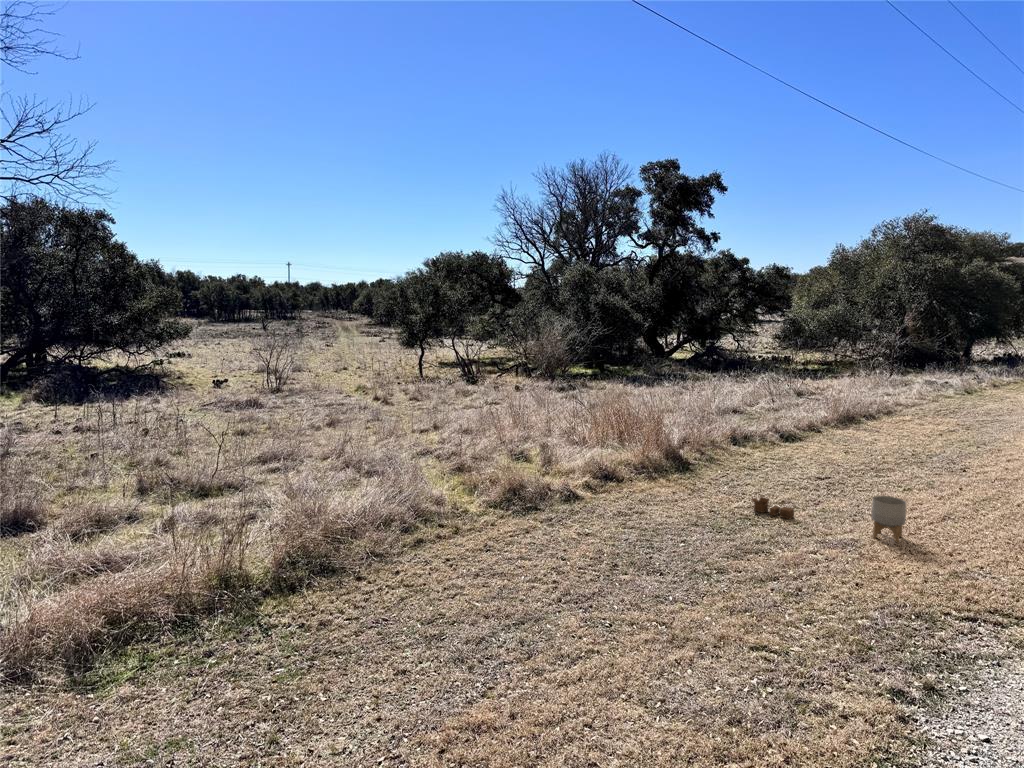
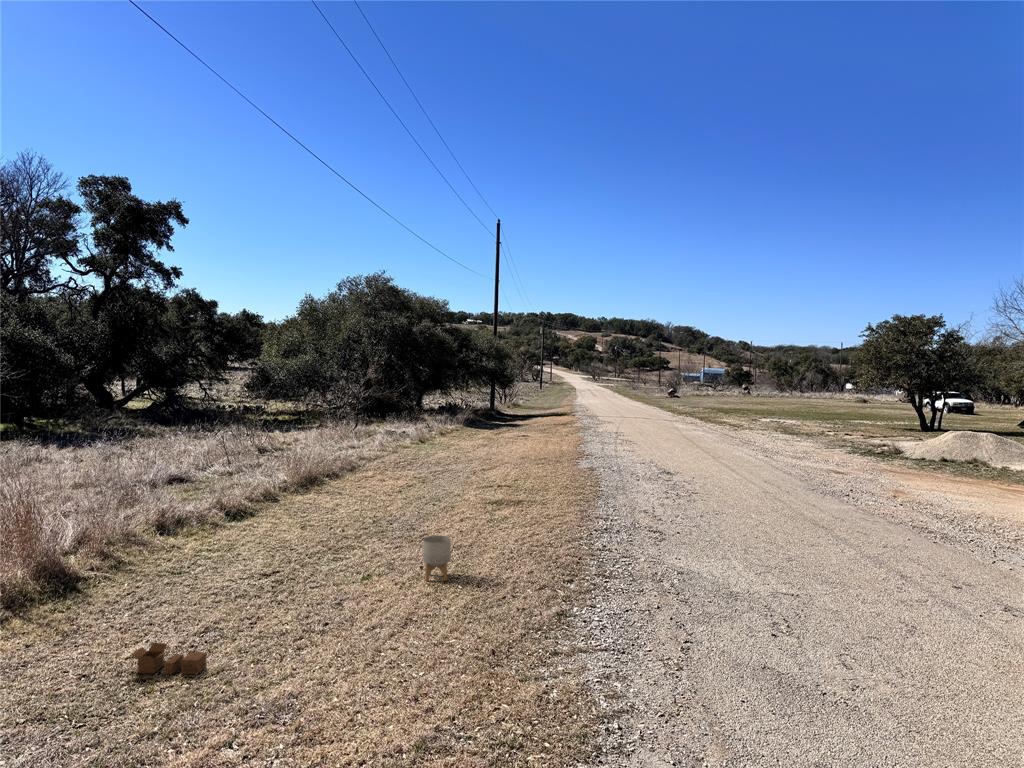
planter: present [872,496,906,542] -> present [422,535,451,581]

